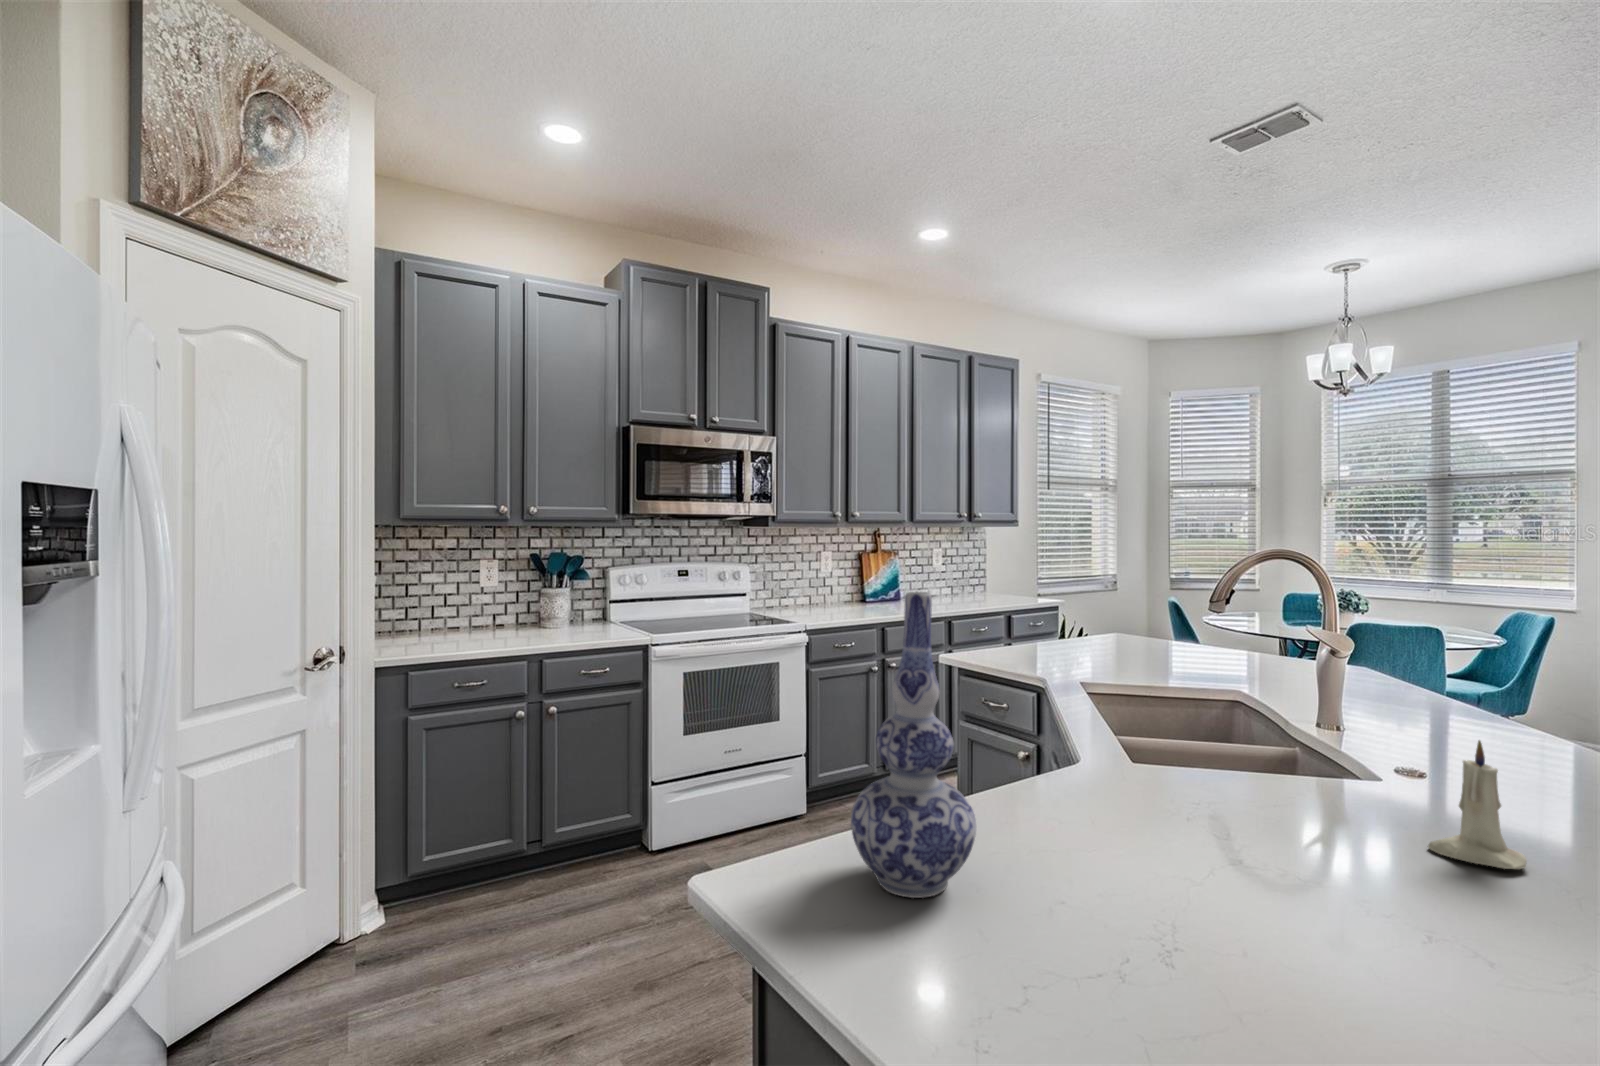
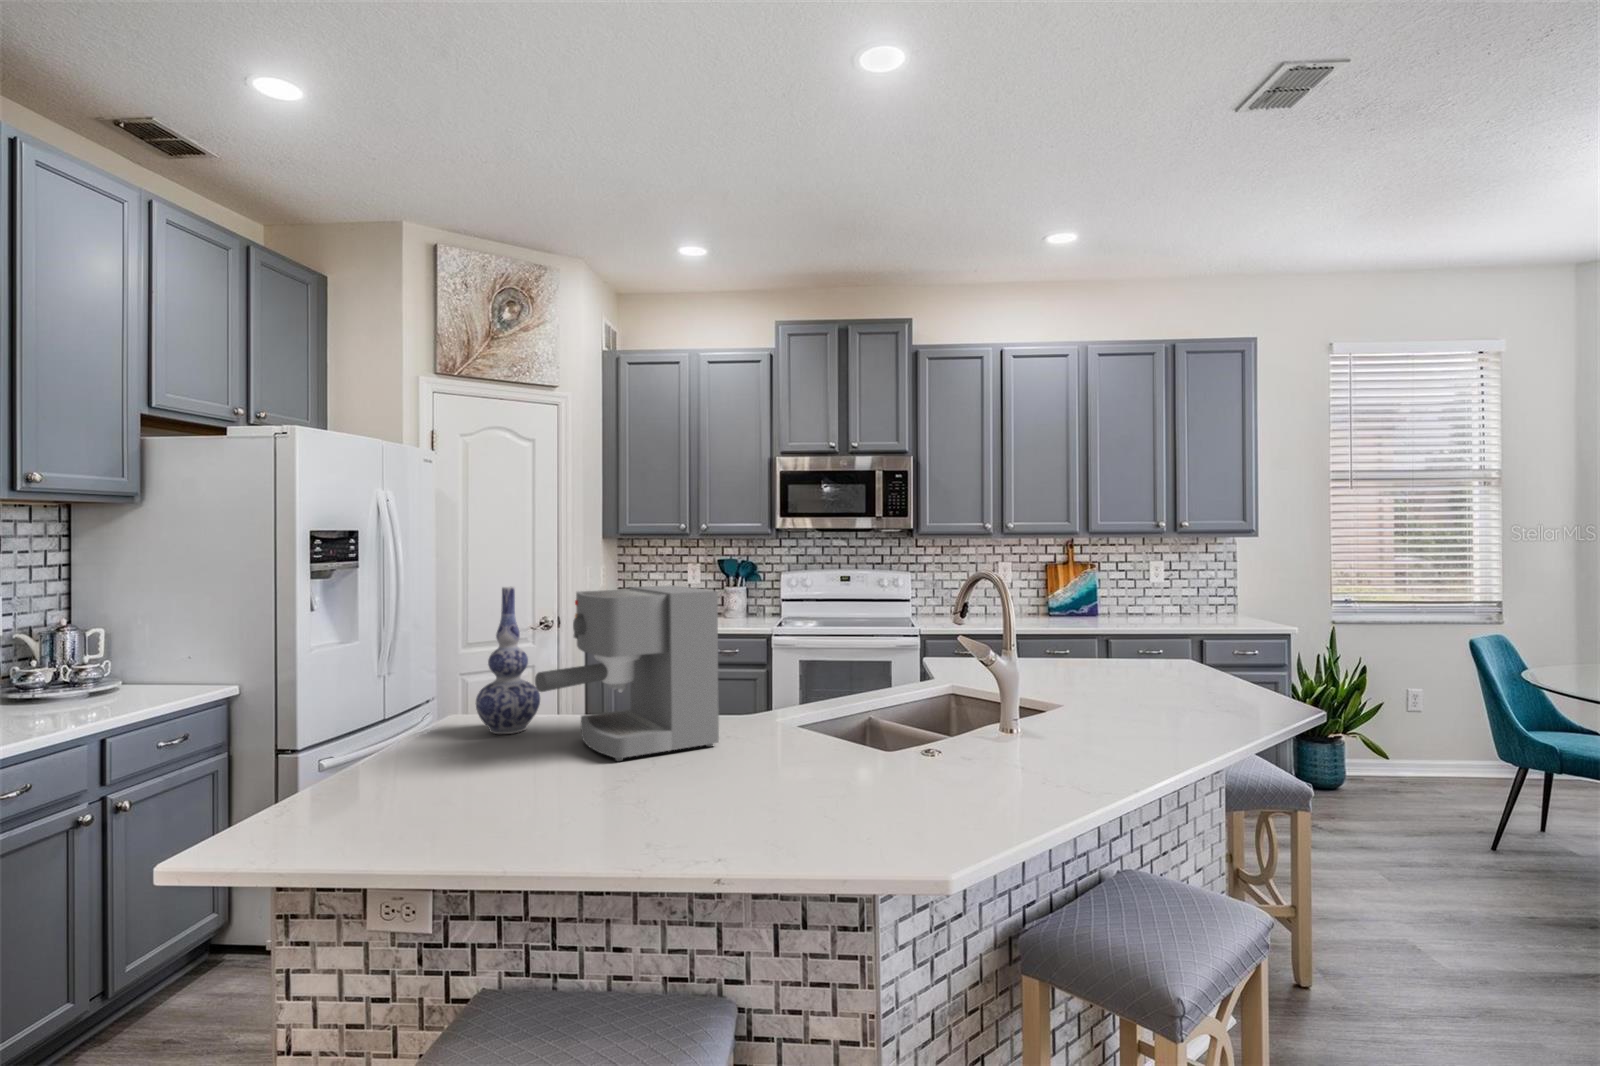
coffee maker: none [1072,578,1310,895] -> present [535,585,719,761]
candle: present [1428,740,1527,869] -> none [731,696,771,776]

